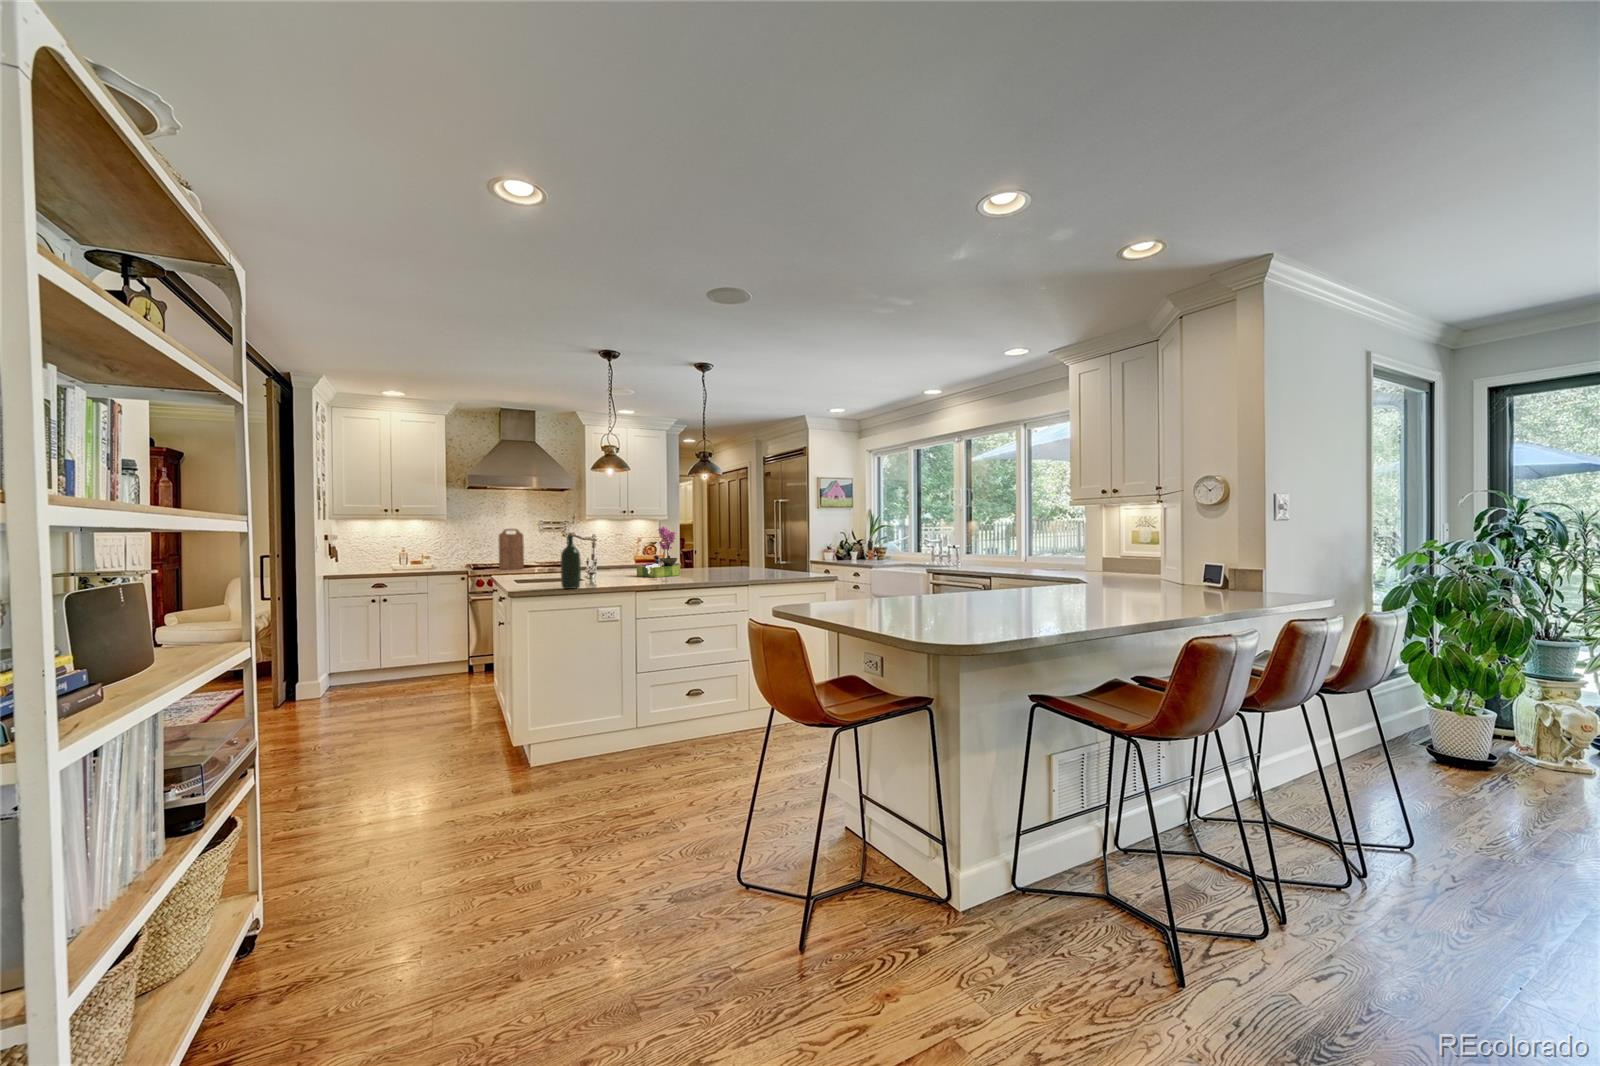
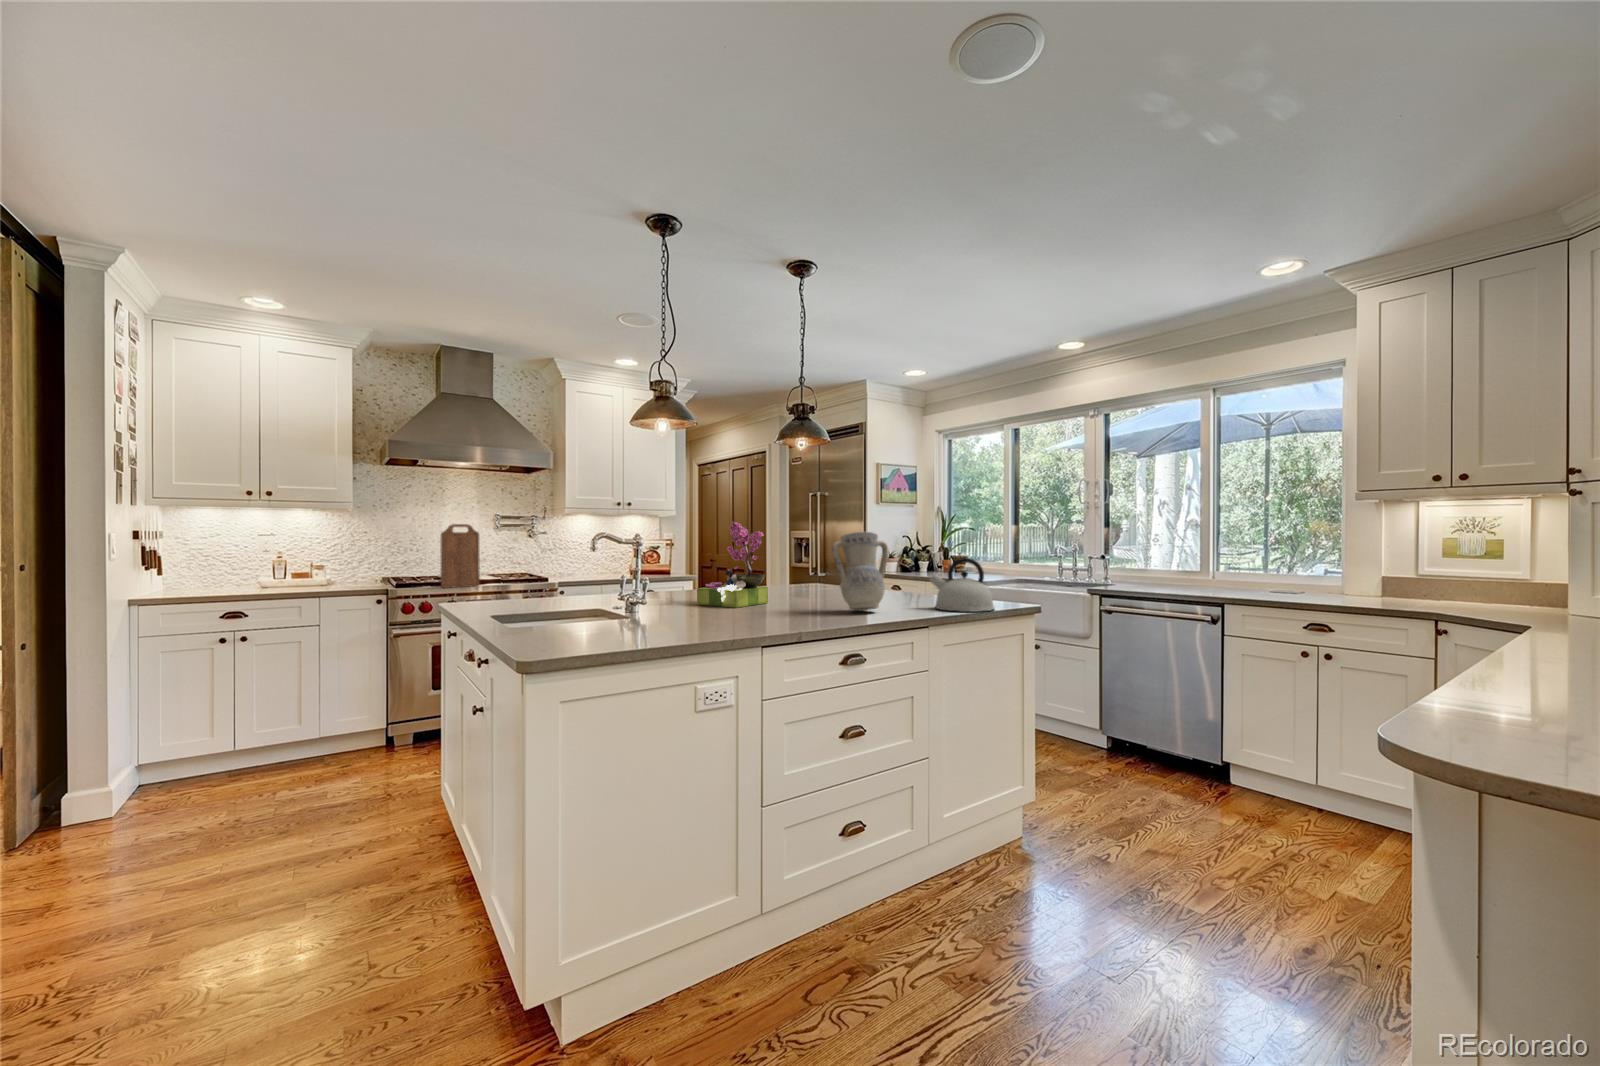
vase: none [704,532,740,578] -> present [832,532,888,611]
wine bottle: present [561,533,581,589] -> none [618,532,657,646]
kettle: none [768,546,804,578] -> present [930,558,994,612]

